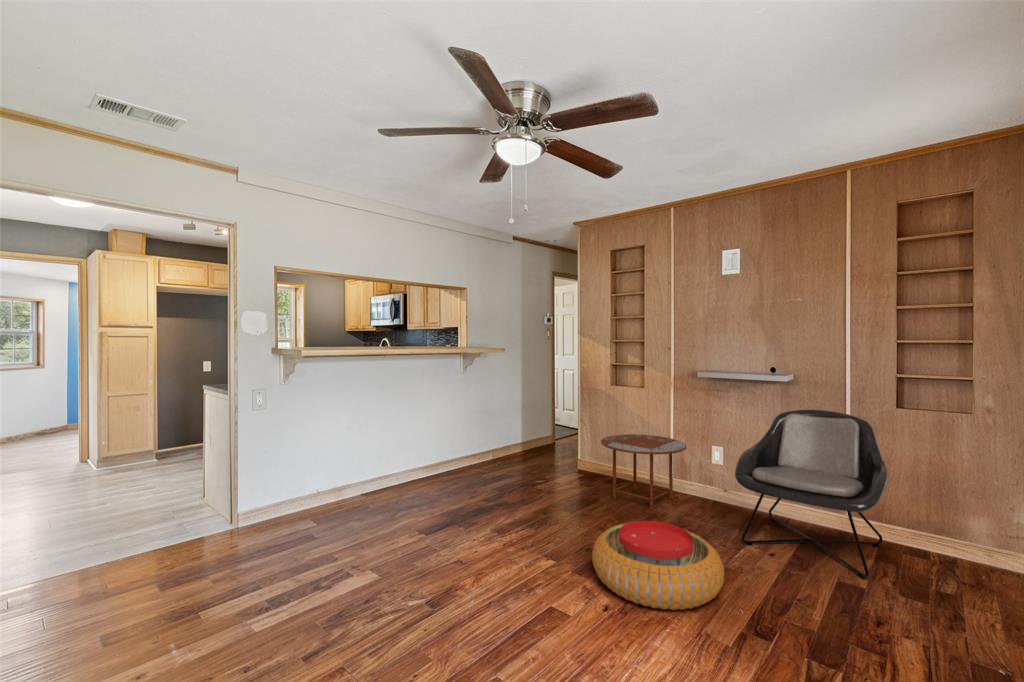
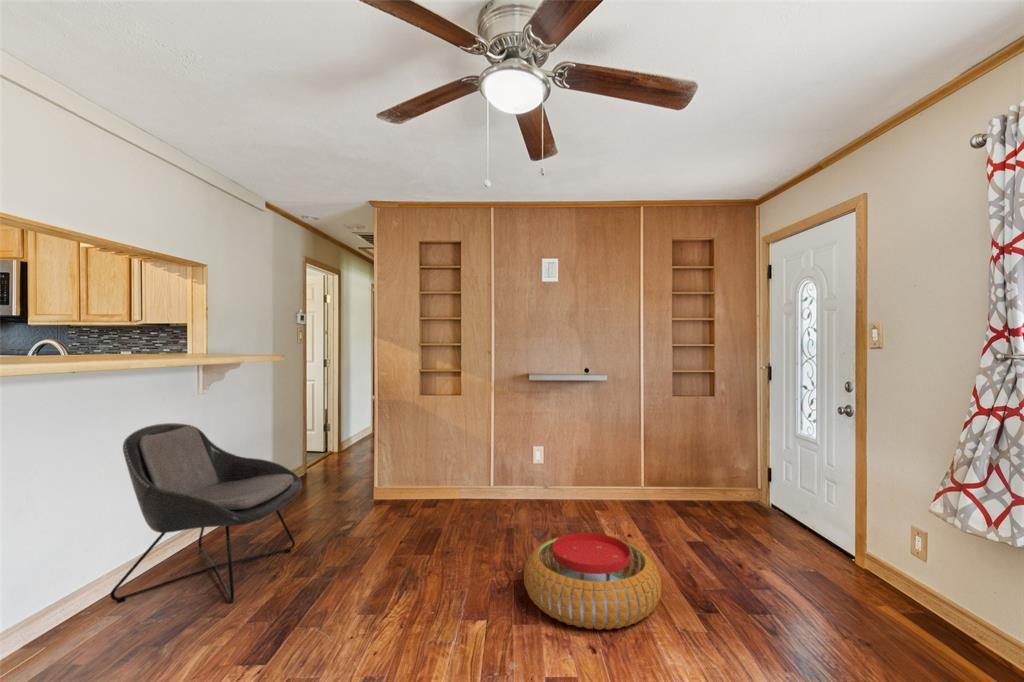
lounge chair: present [735,409,888,579] -> present [110,423,303,603]
side table: present [601,434,686,510] -> none [432,446,523,526]

